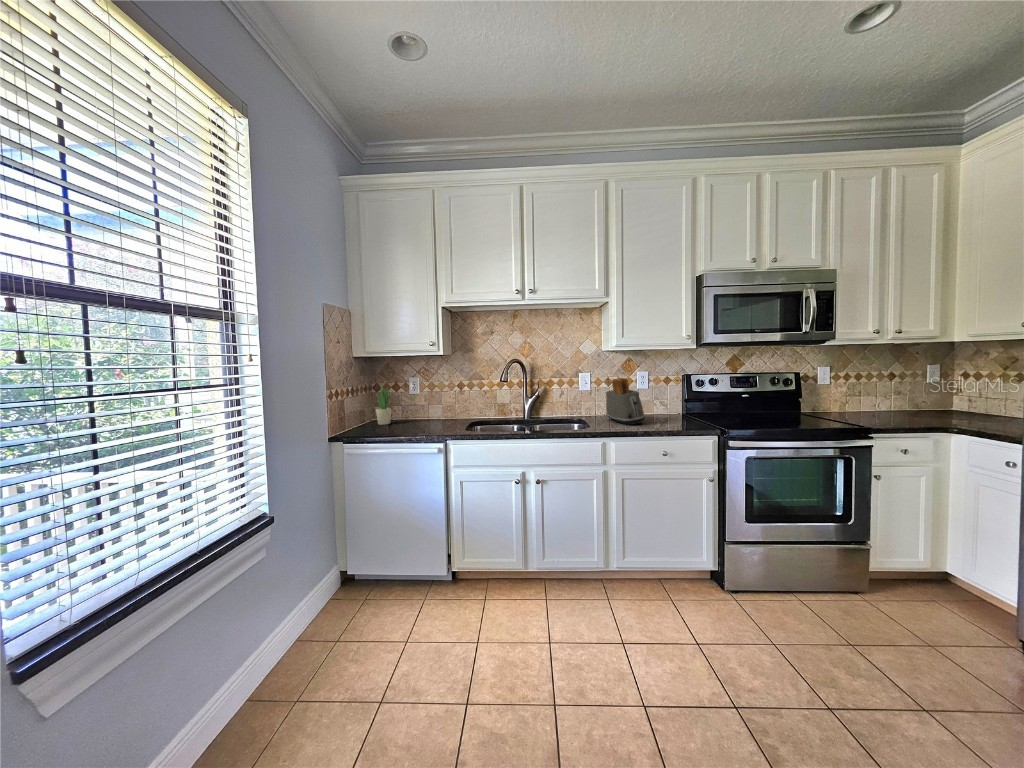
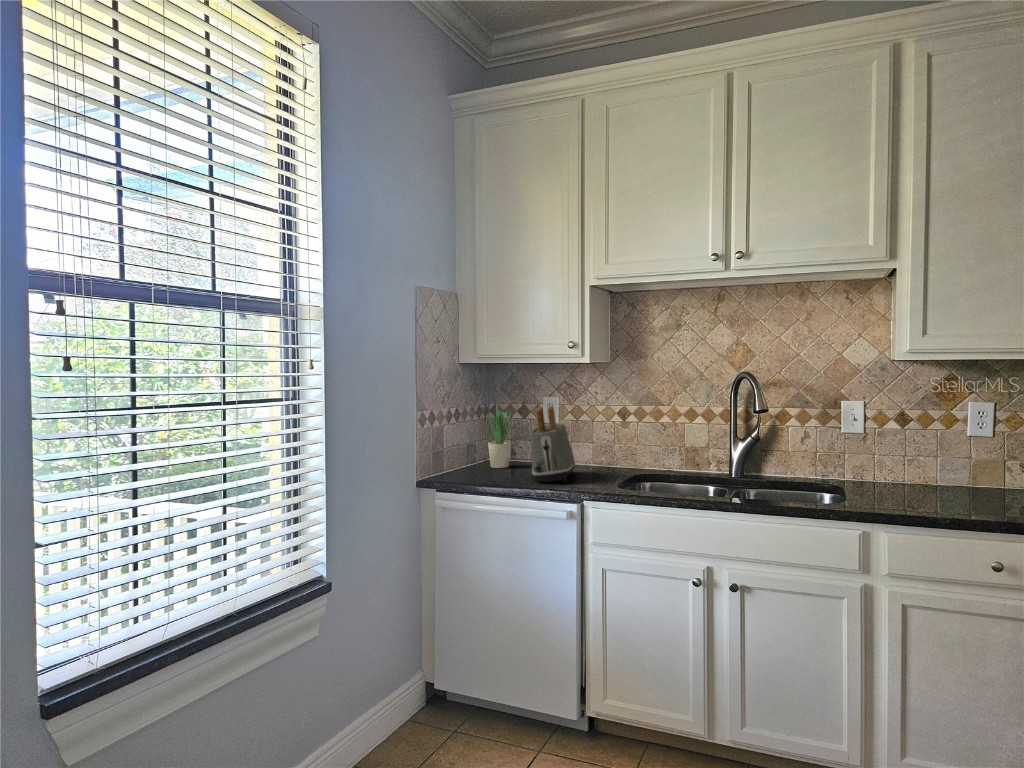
toaster: present [606,378,645,425] -> present [531,406,575,482]

